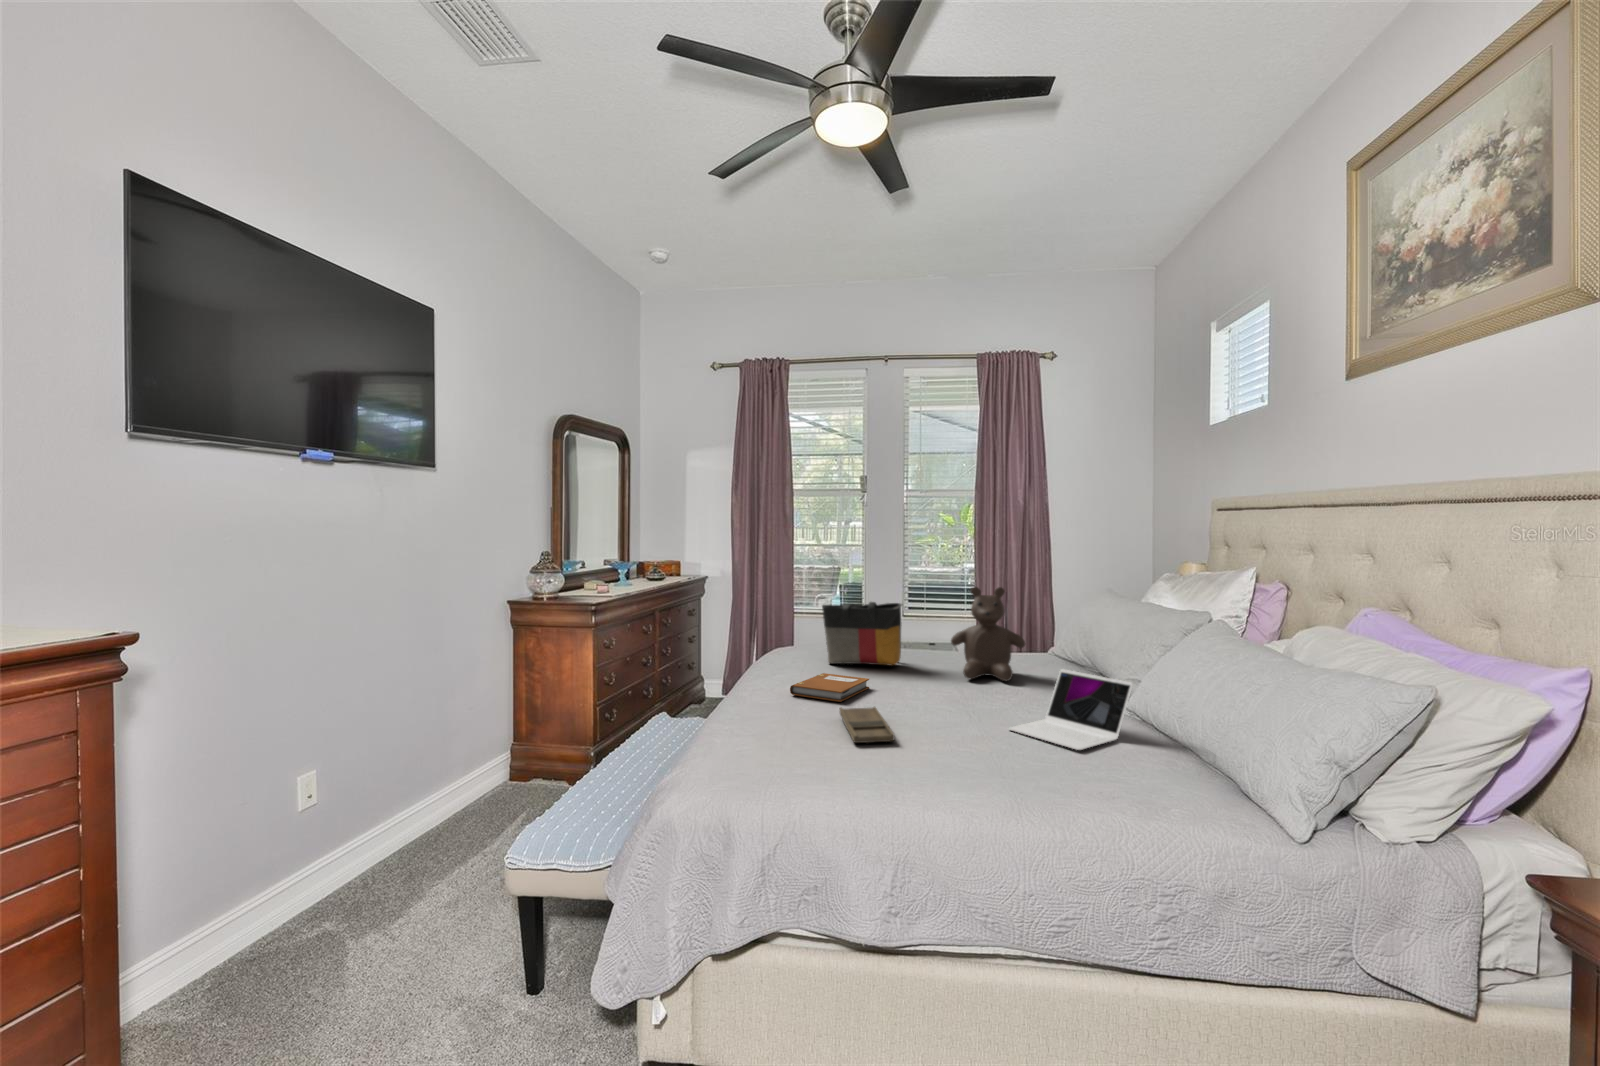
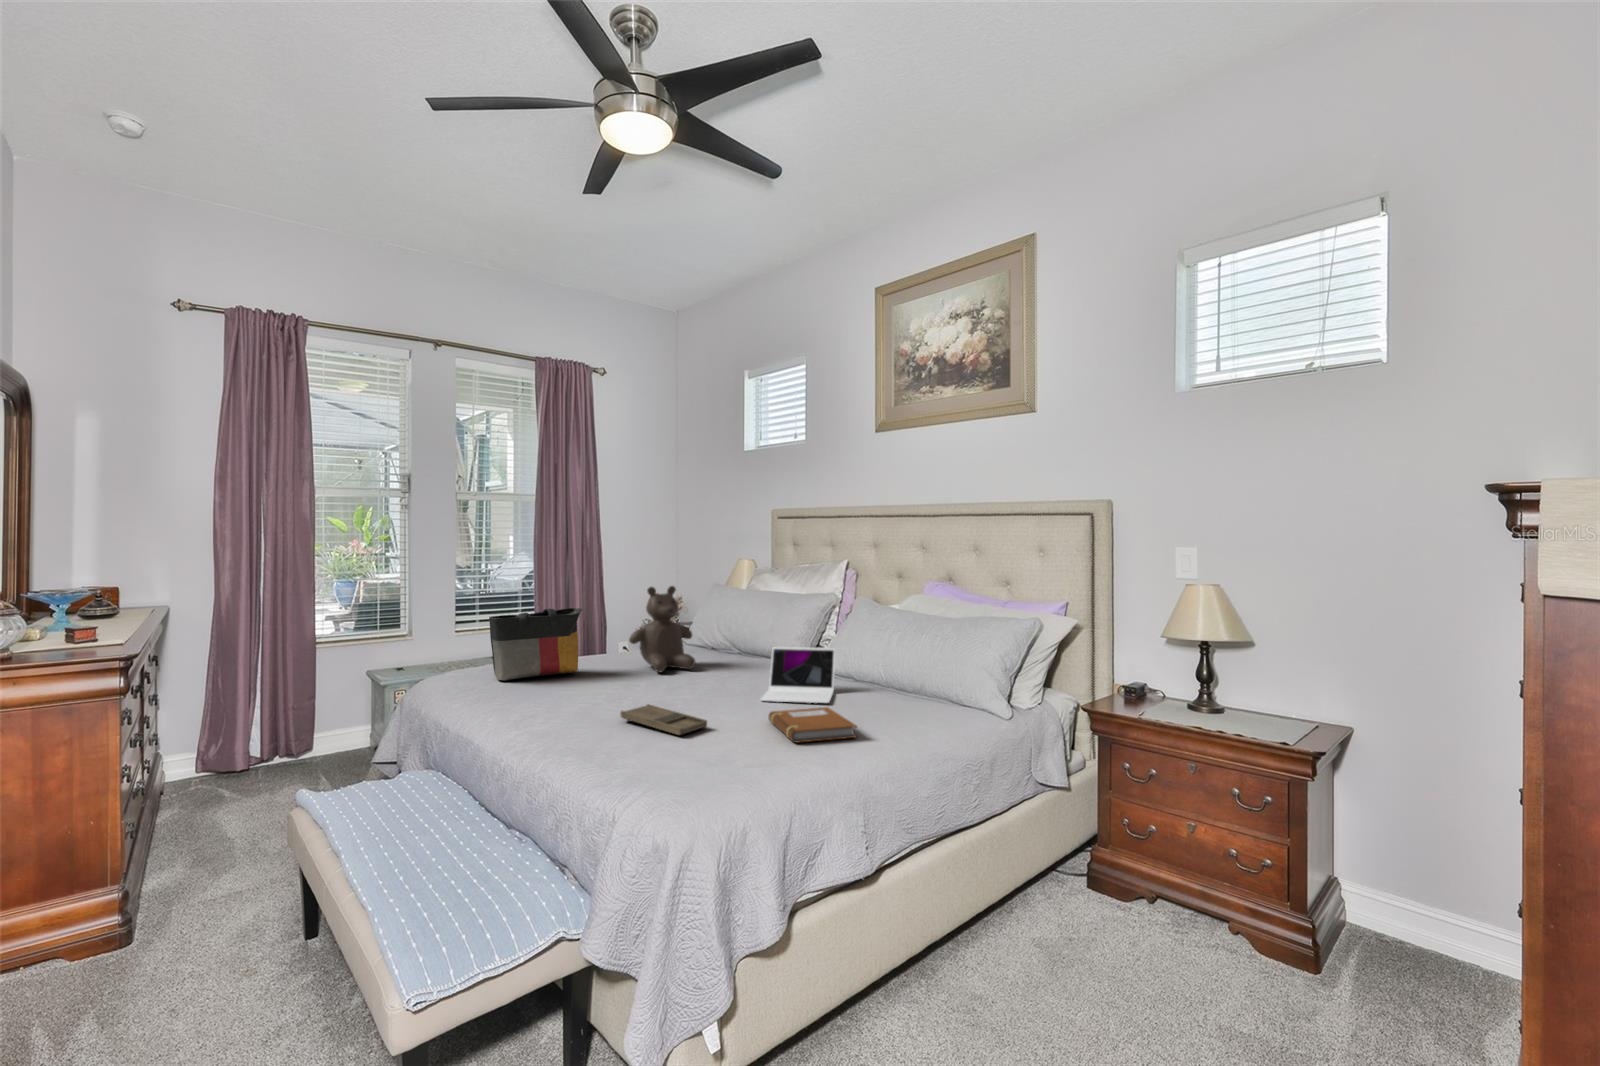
notebook: present [790,673,869,702] -> present [768,707,856,742]

